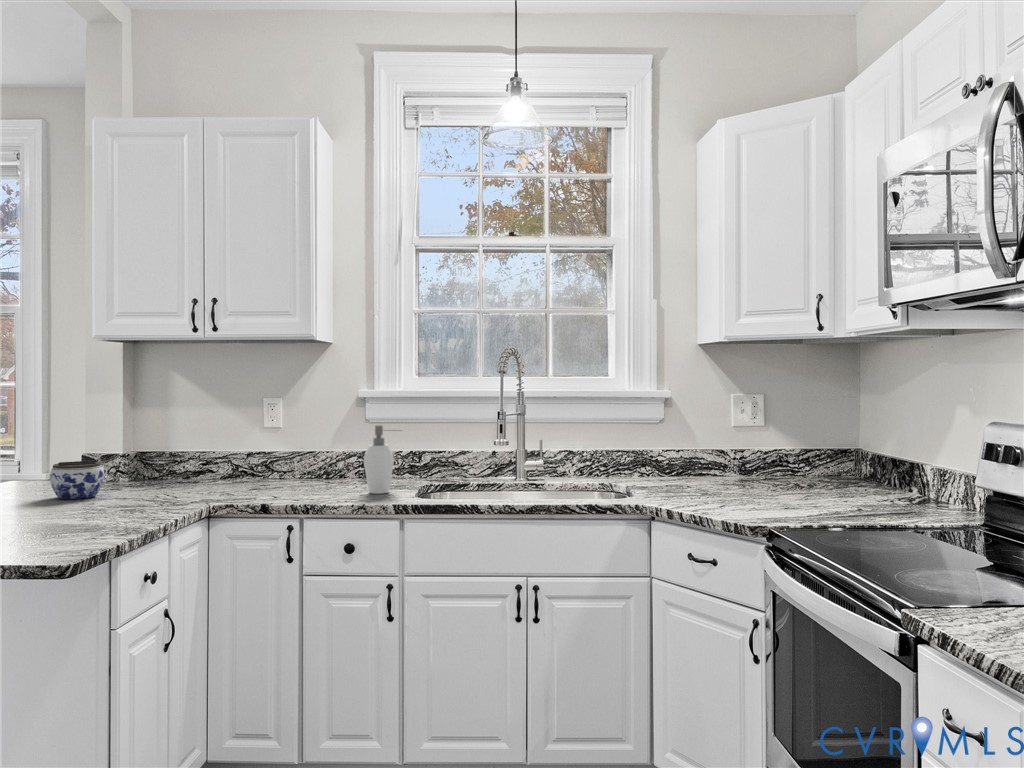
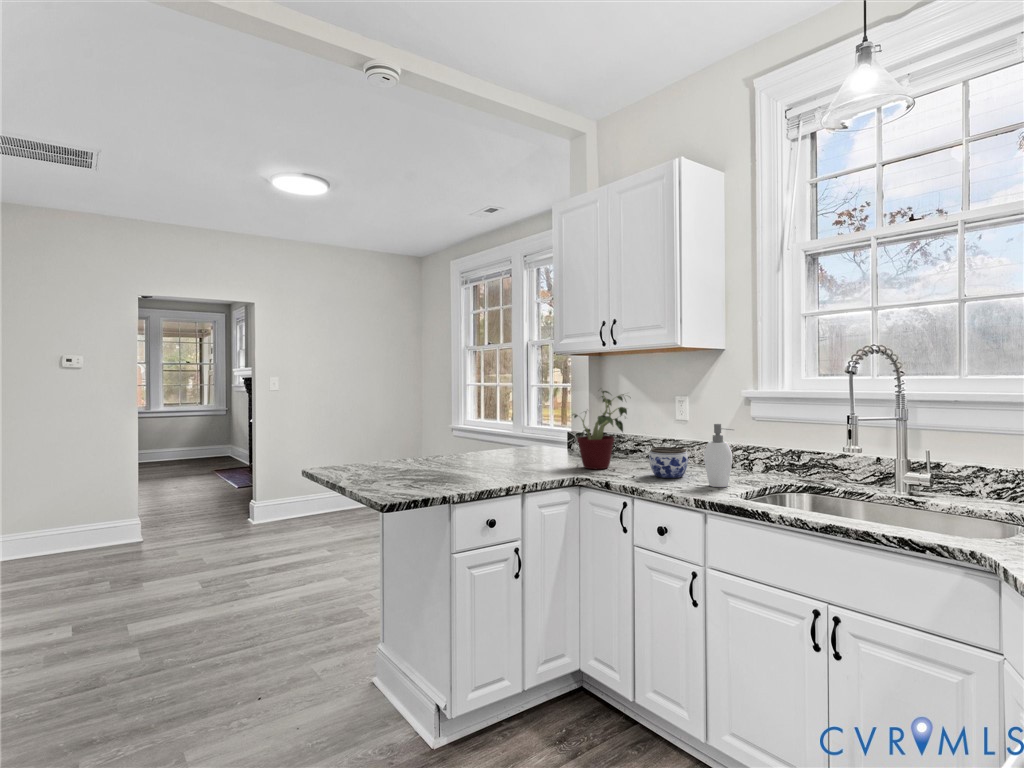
potted plant: none [153,386,241,496] -> present [573,391,627,469]
jar: present [50,461,104,499] -> present [649,447,688,478]

